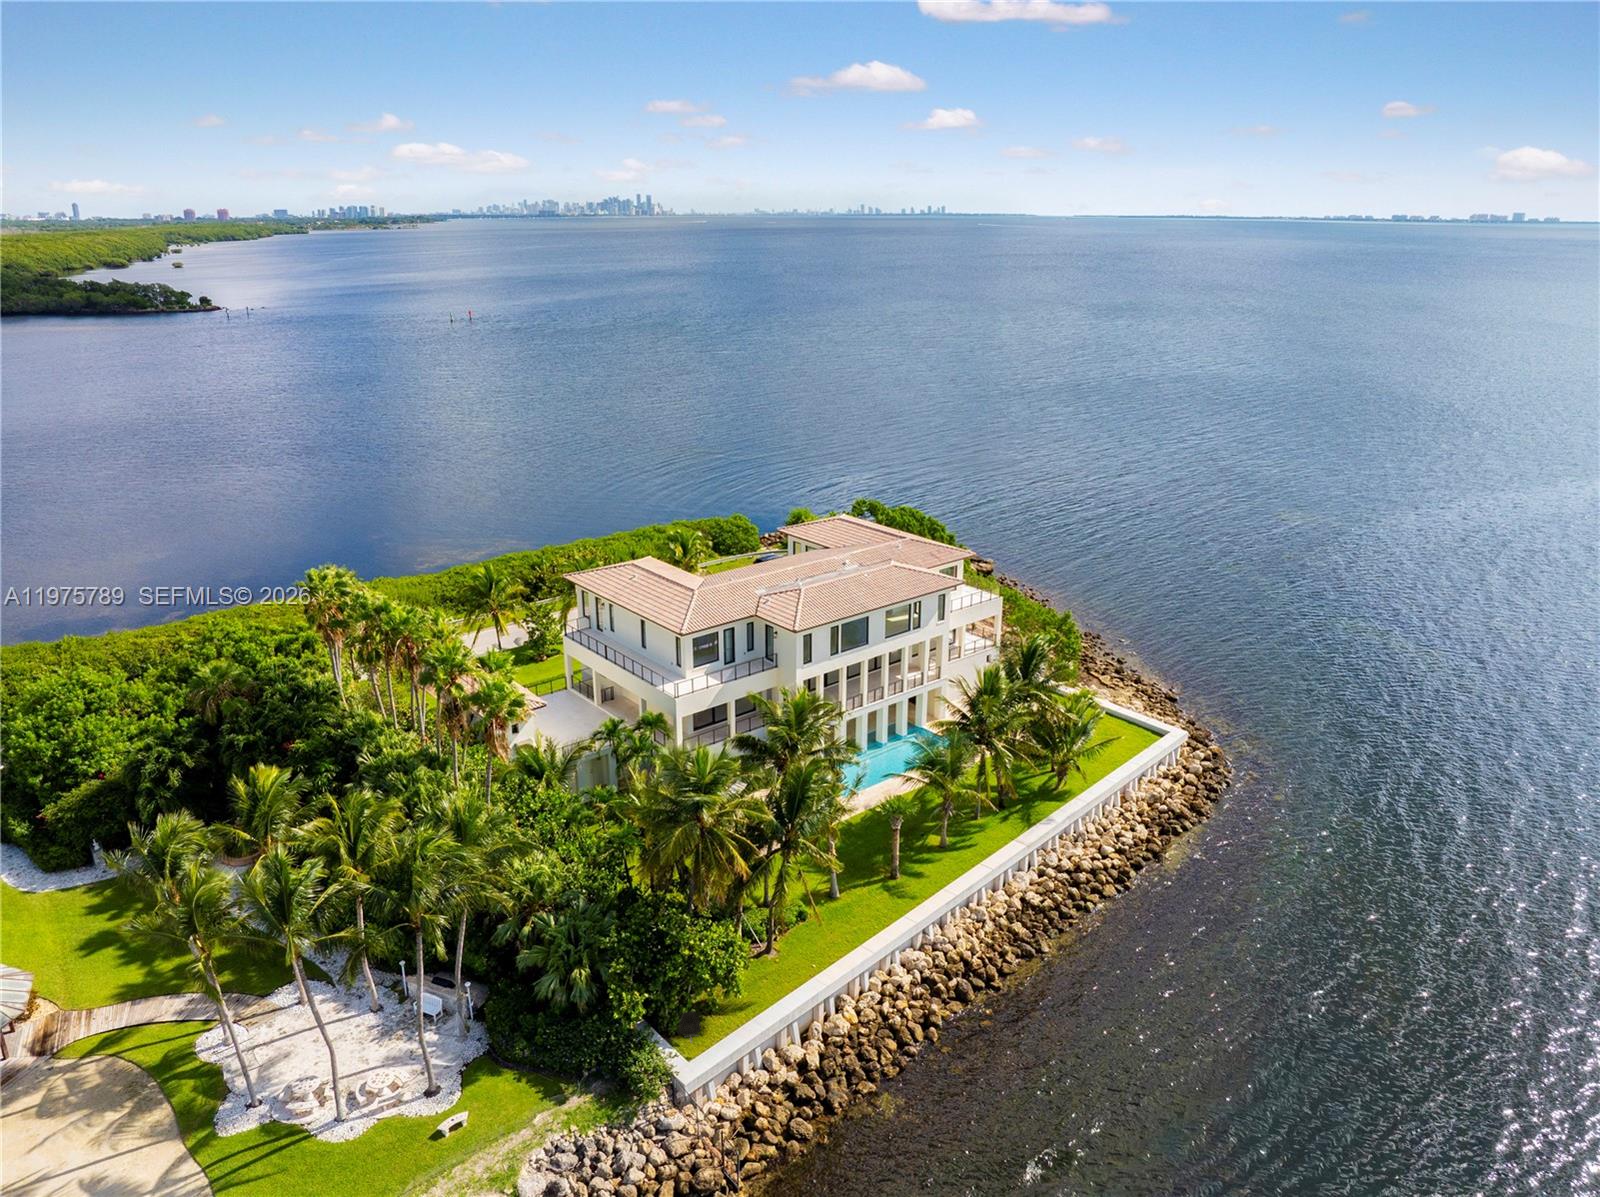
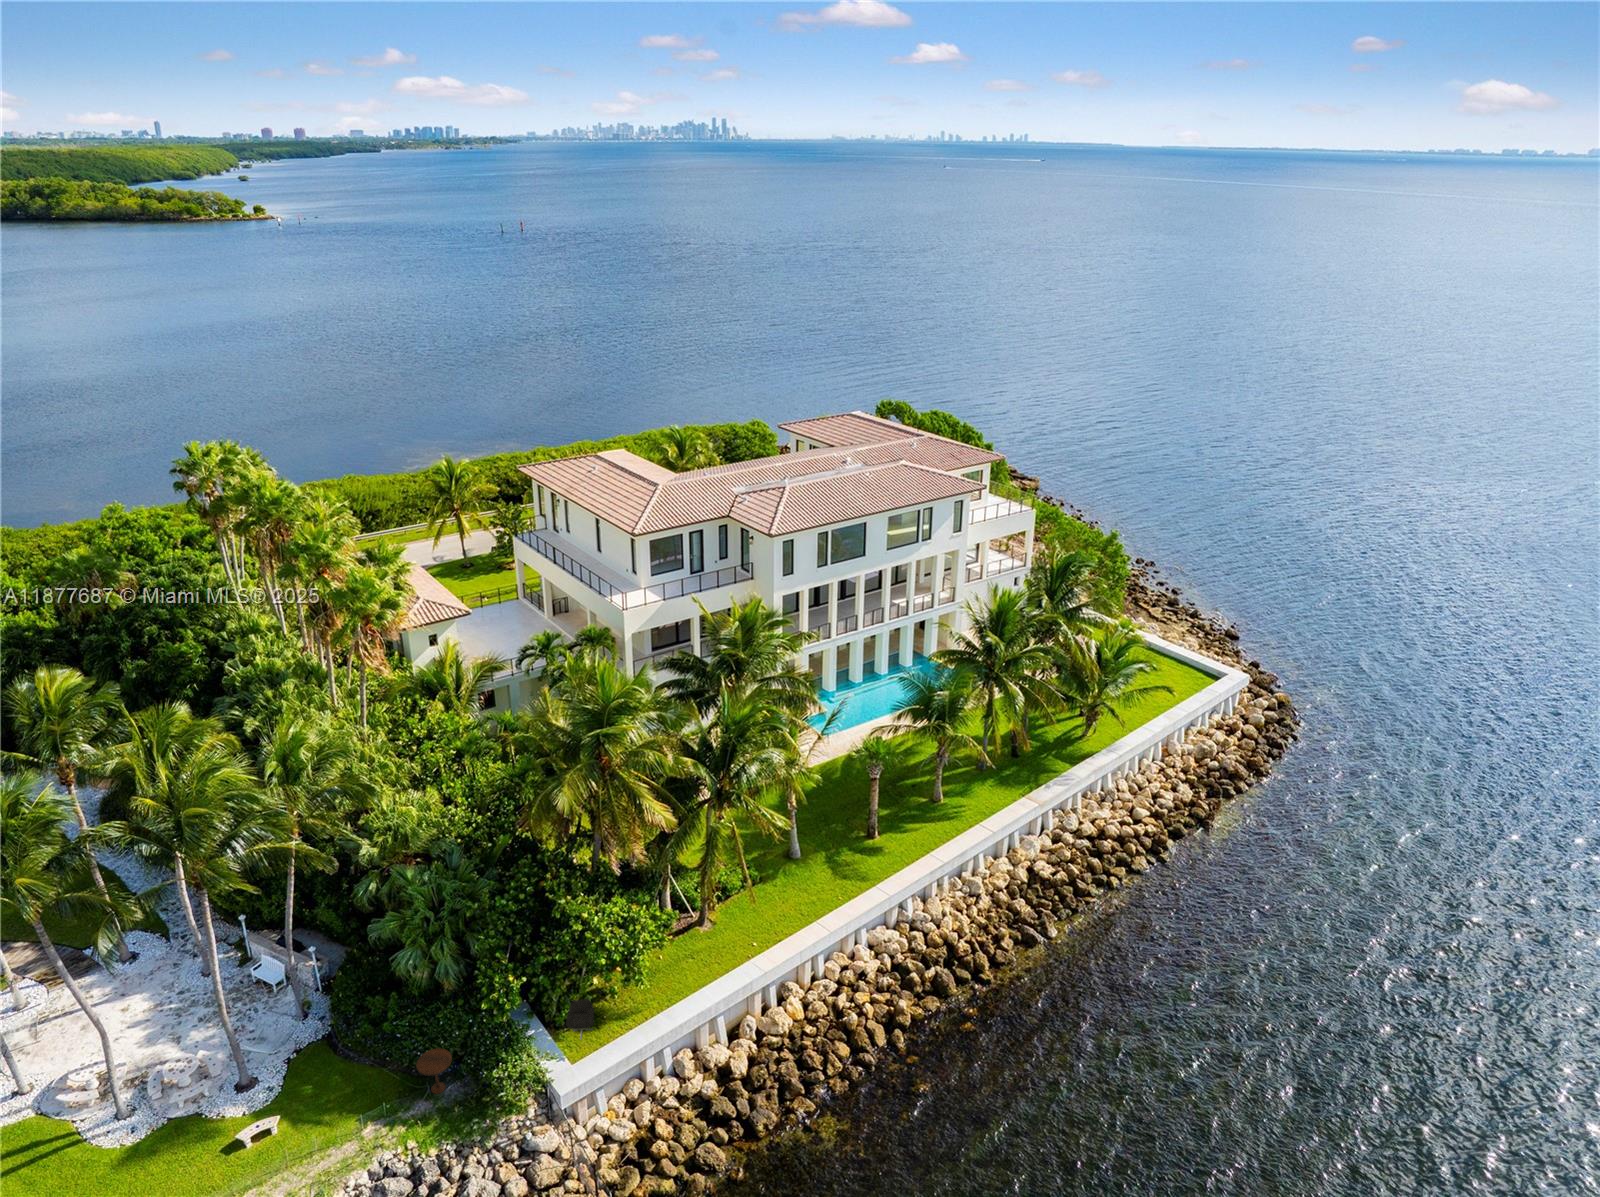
pedestal table: none [569,1054,596,1091] -> present [416,1048,452,1094]

